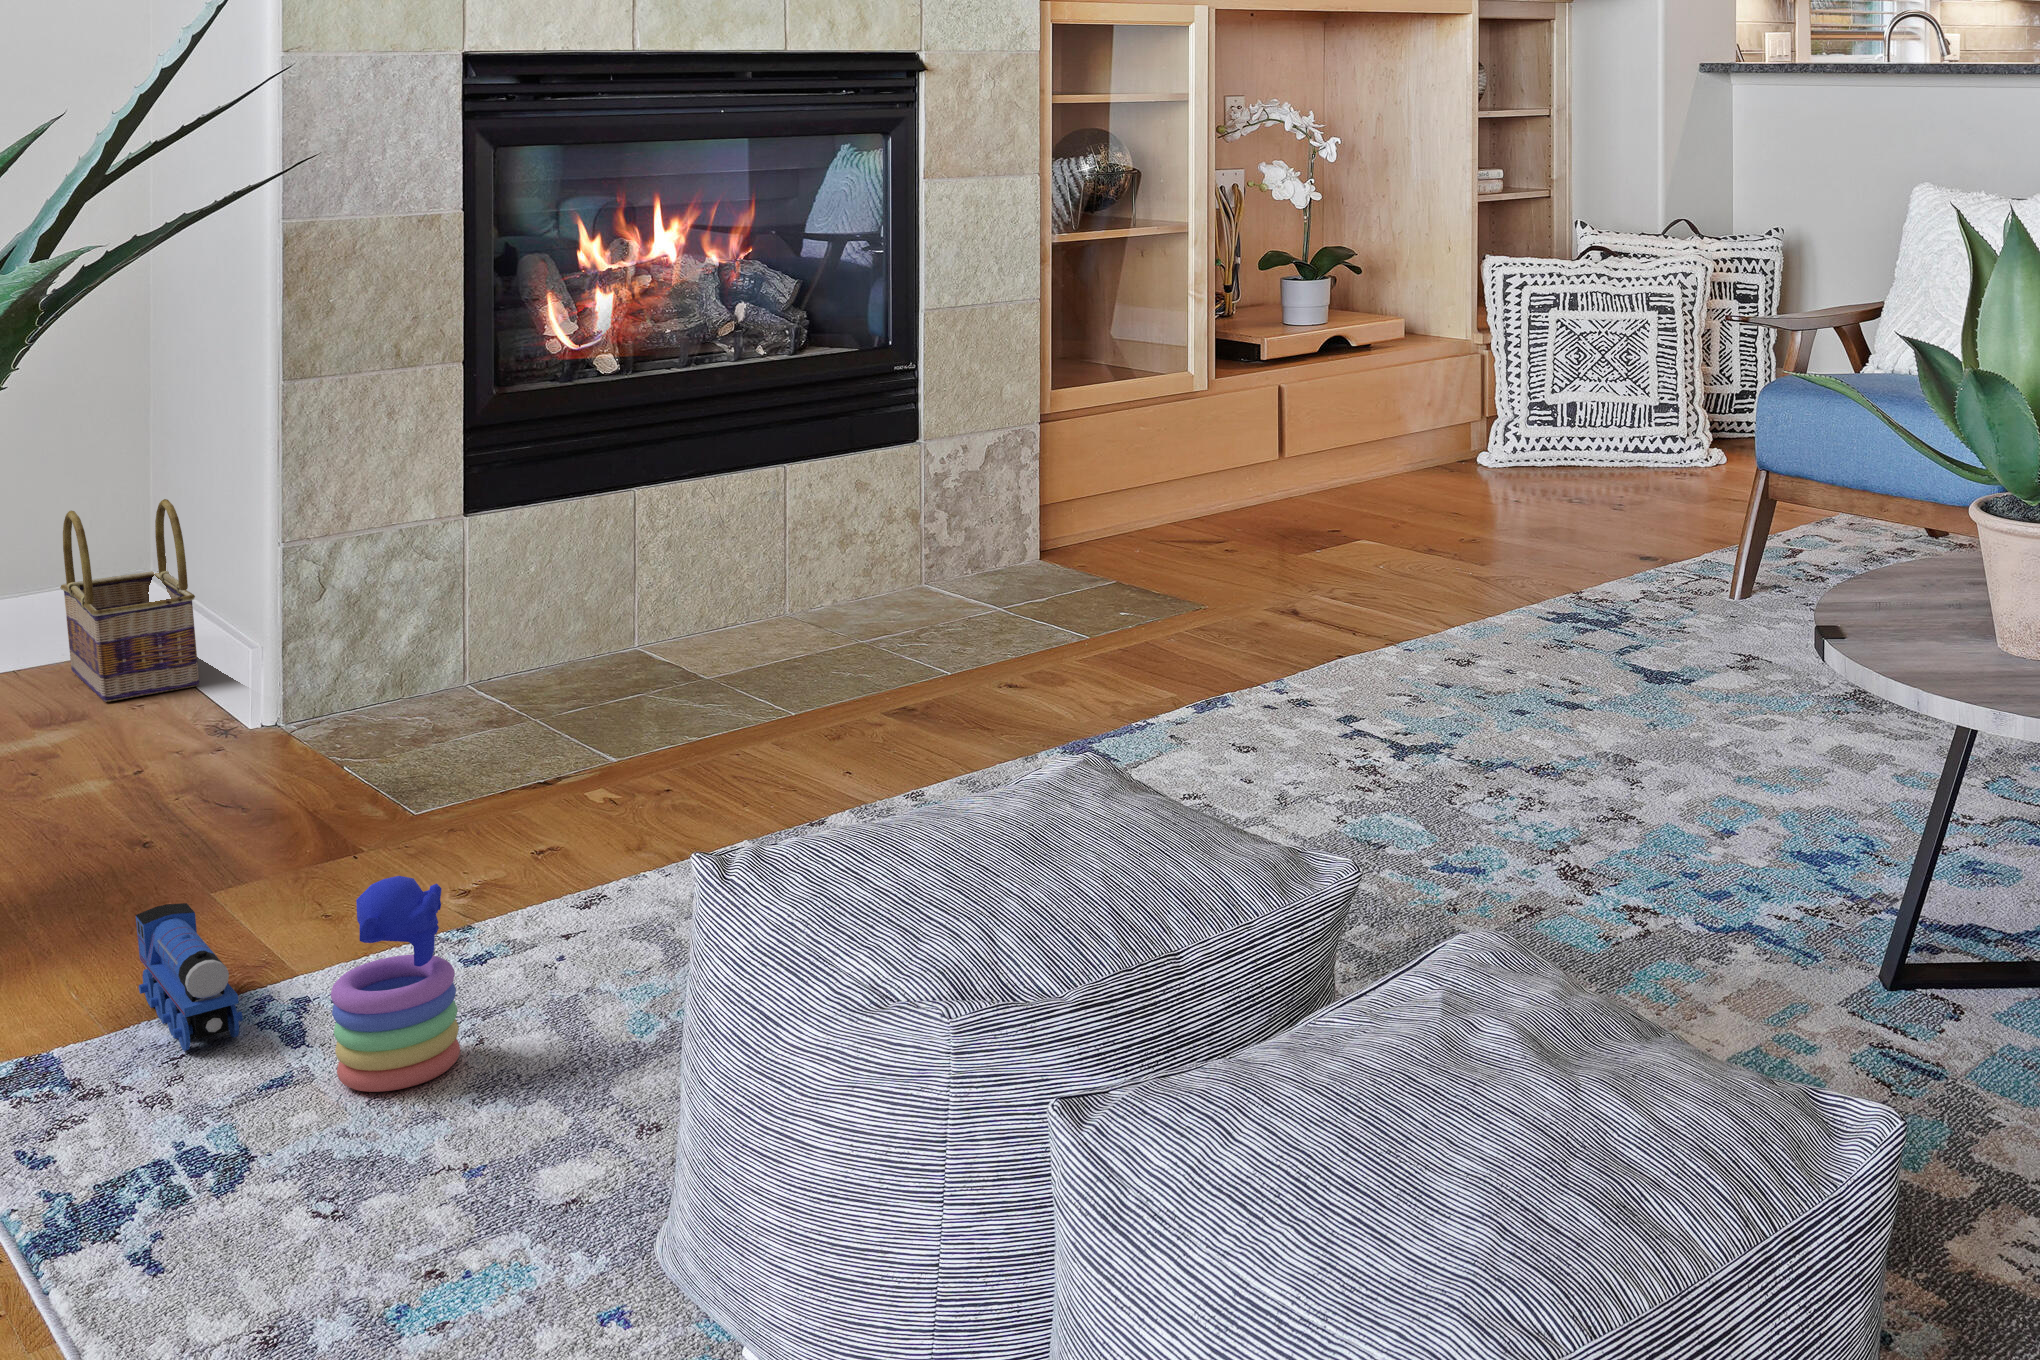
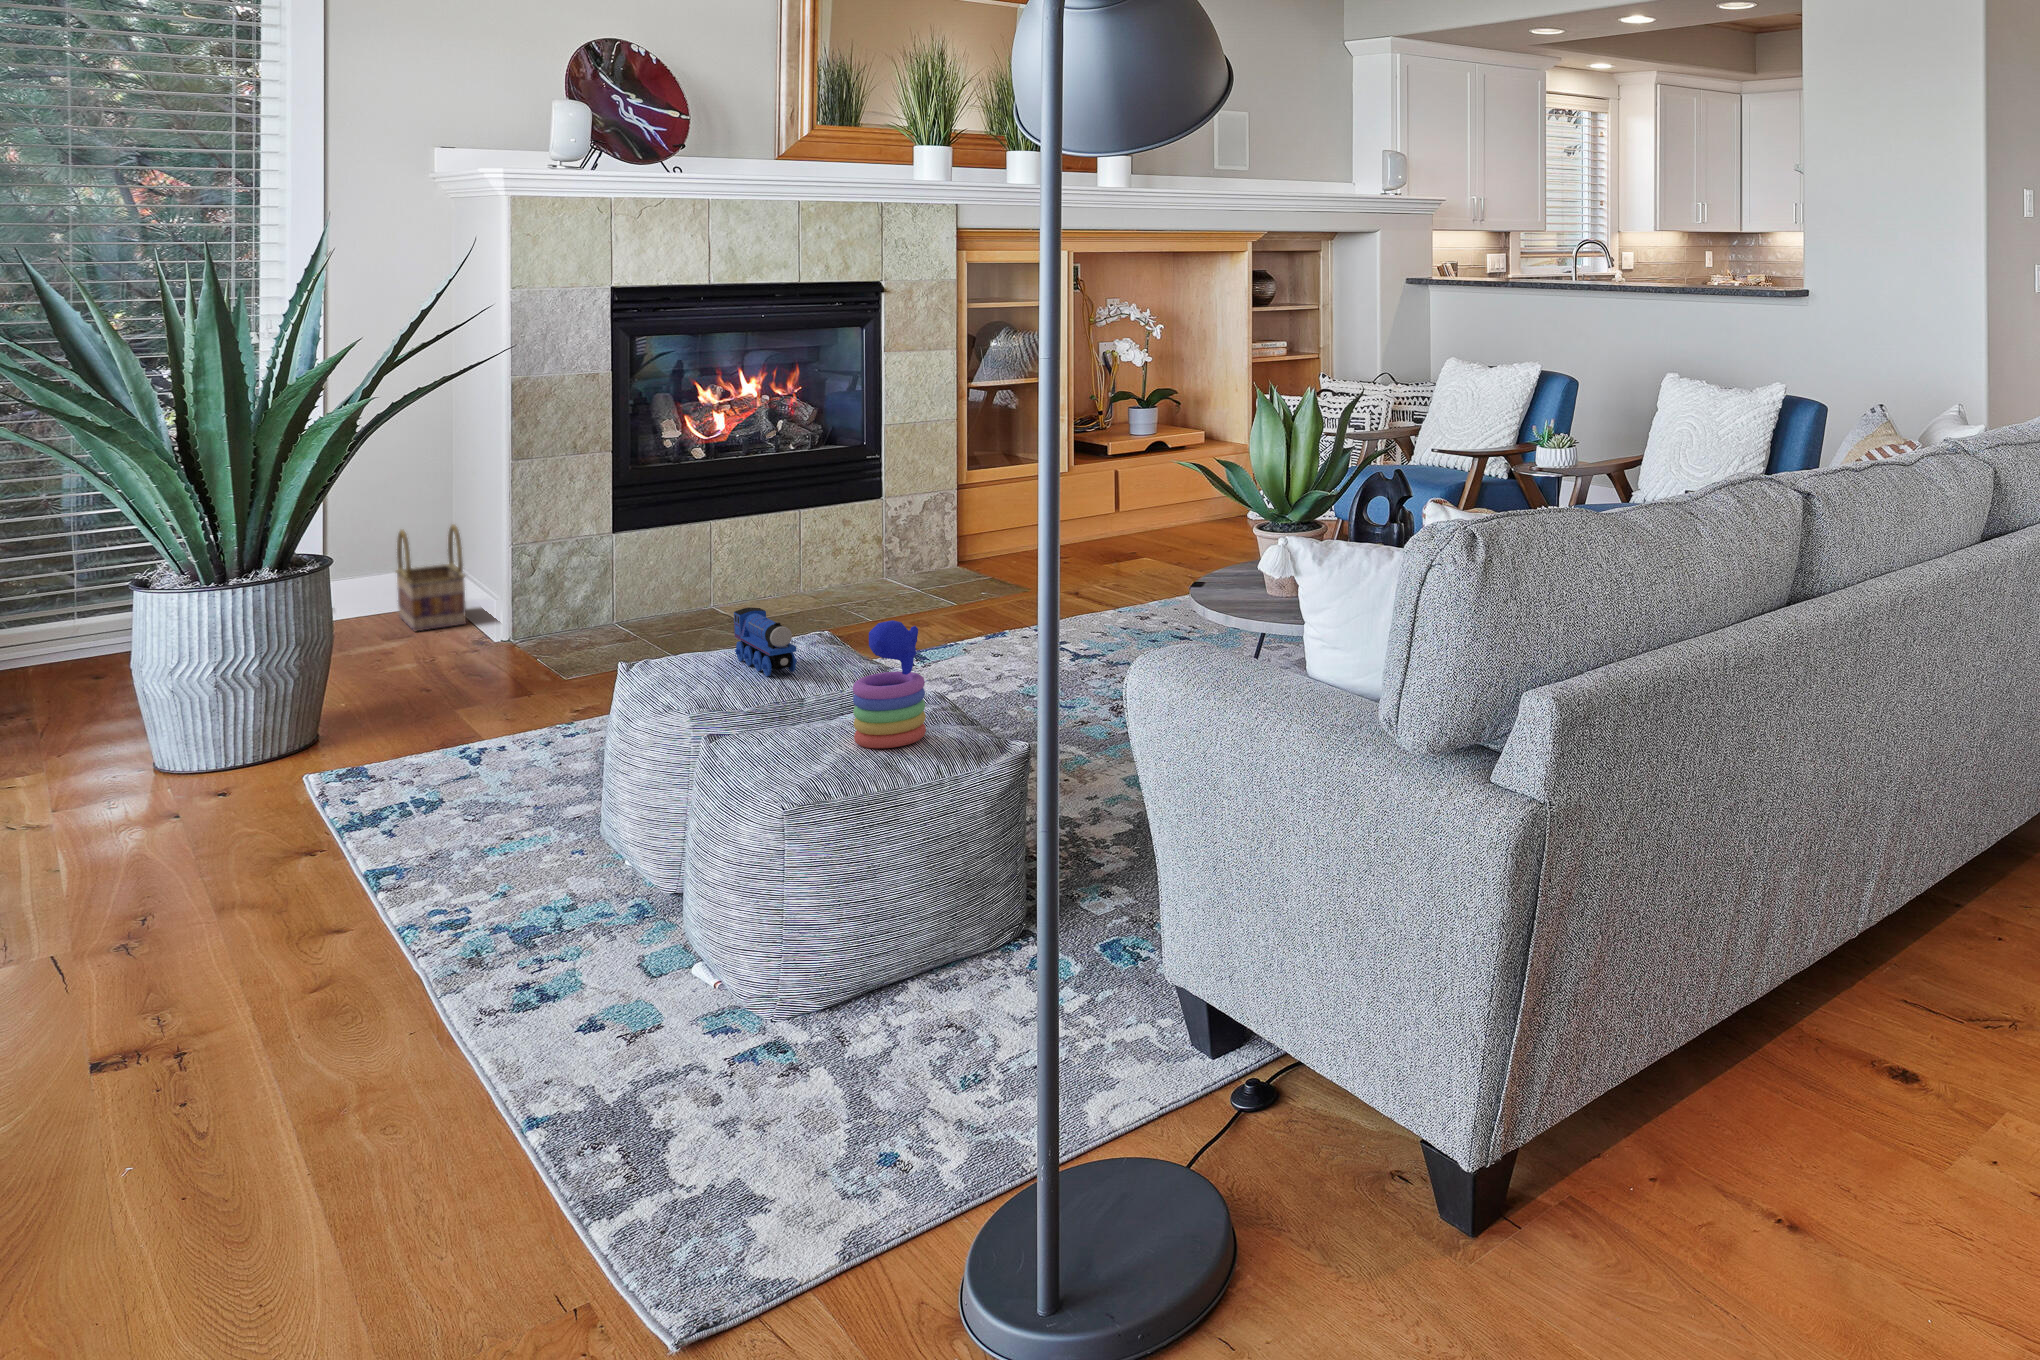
stacking toy: present [331,876,460,1092] -> present [853,620,926,748]
toy train: present [136,903,243,1051] -> present [734,608,797,676]

